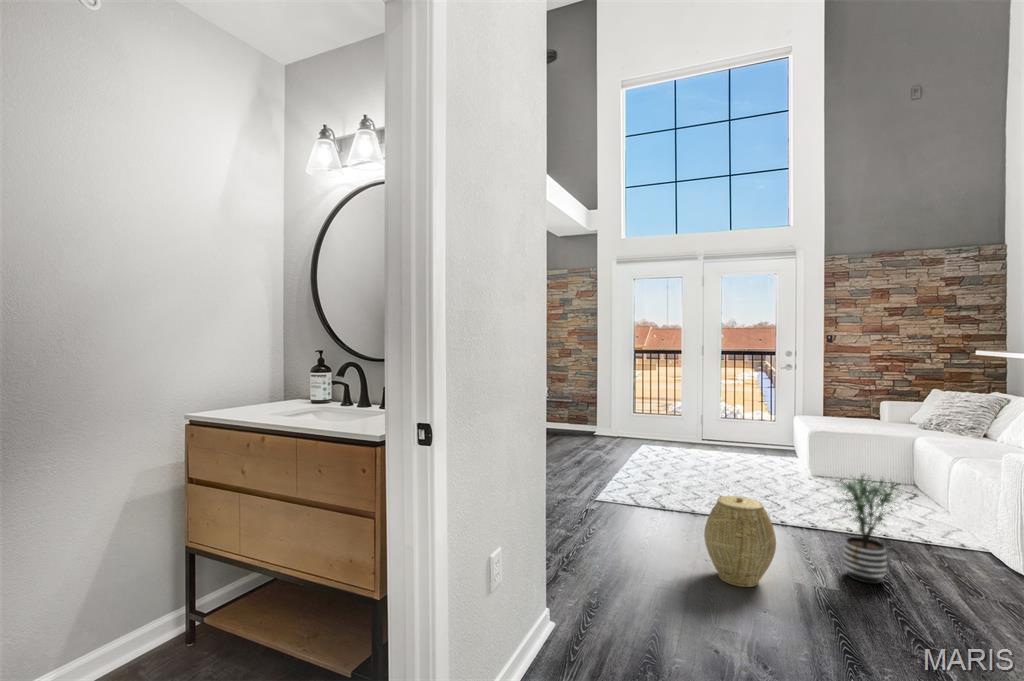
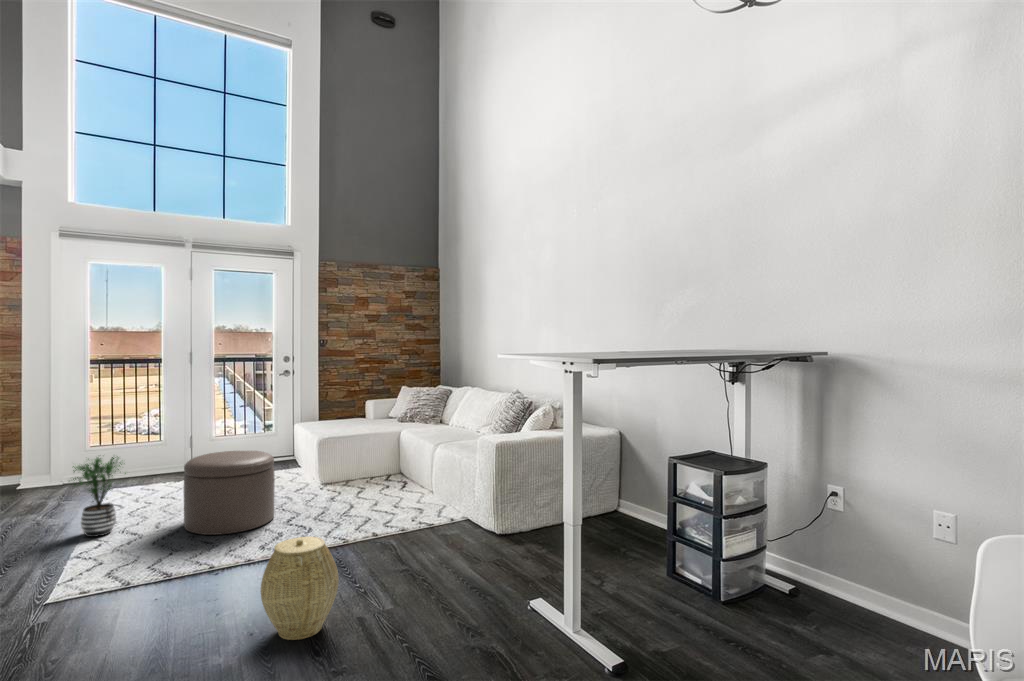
ottoman: none [682,424,758,495] -> present [184,451,275,535]
potted plant: present [836,475,912,584] -> present [73,457,126,537]

